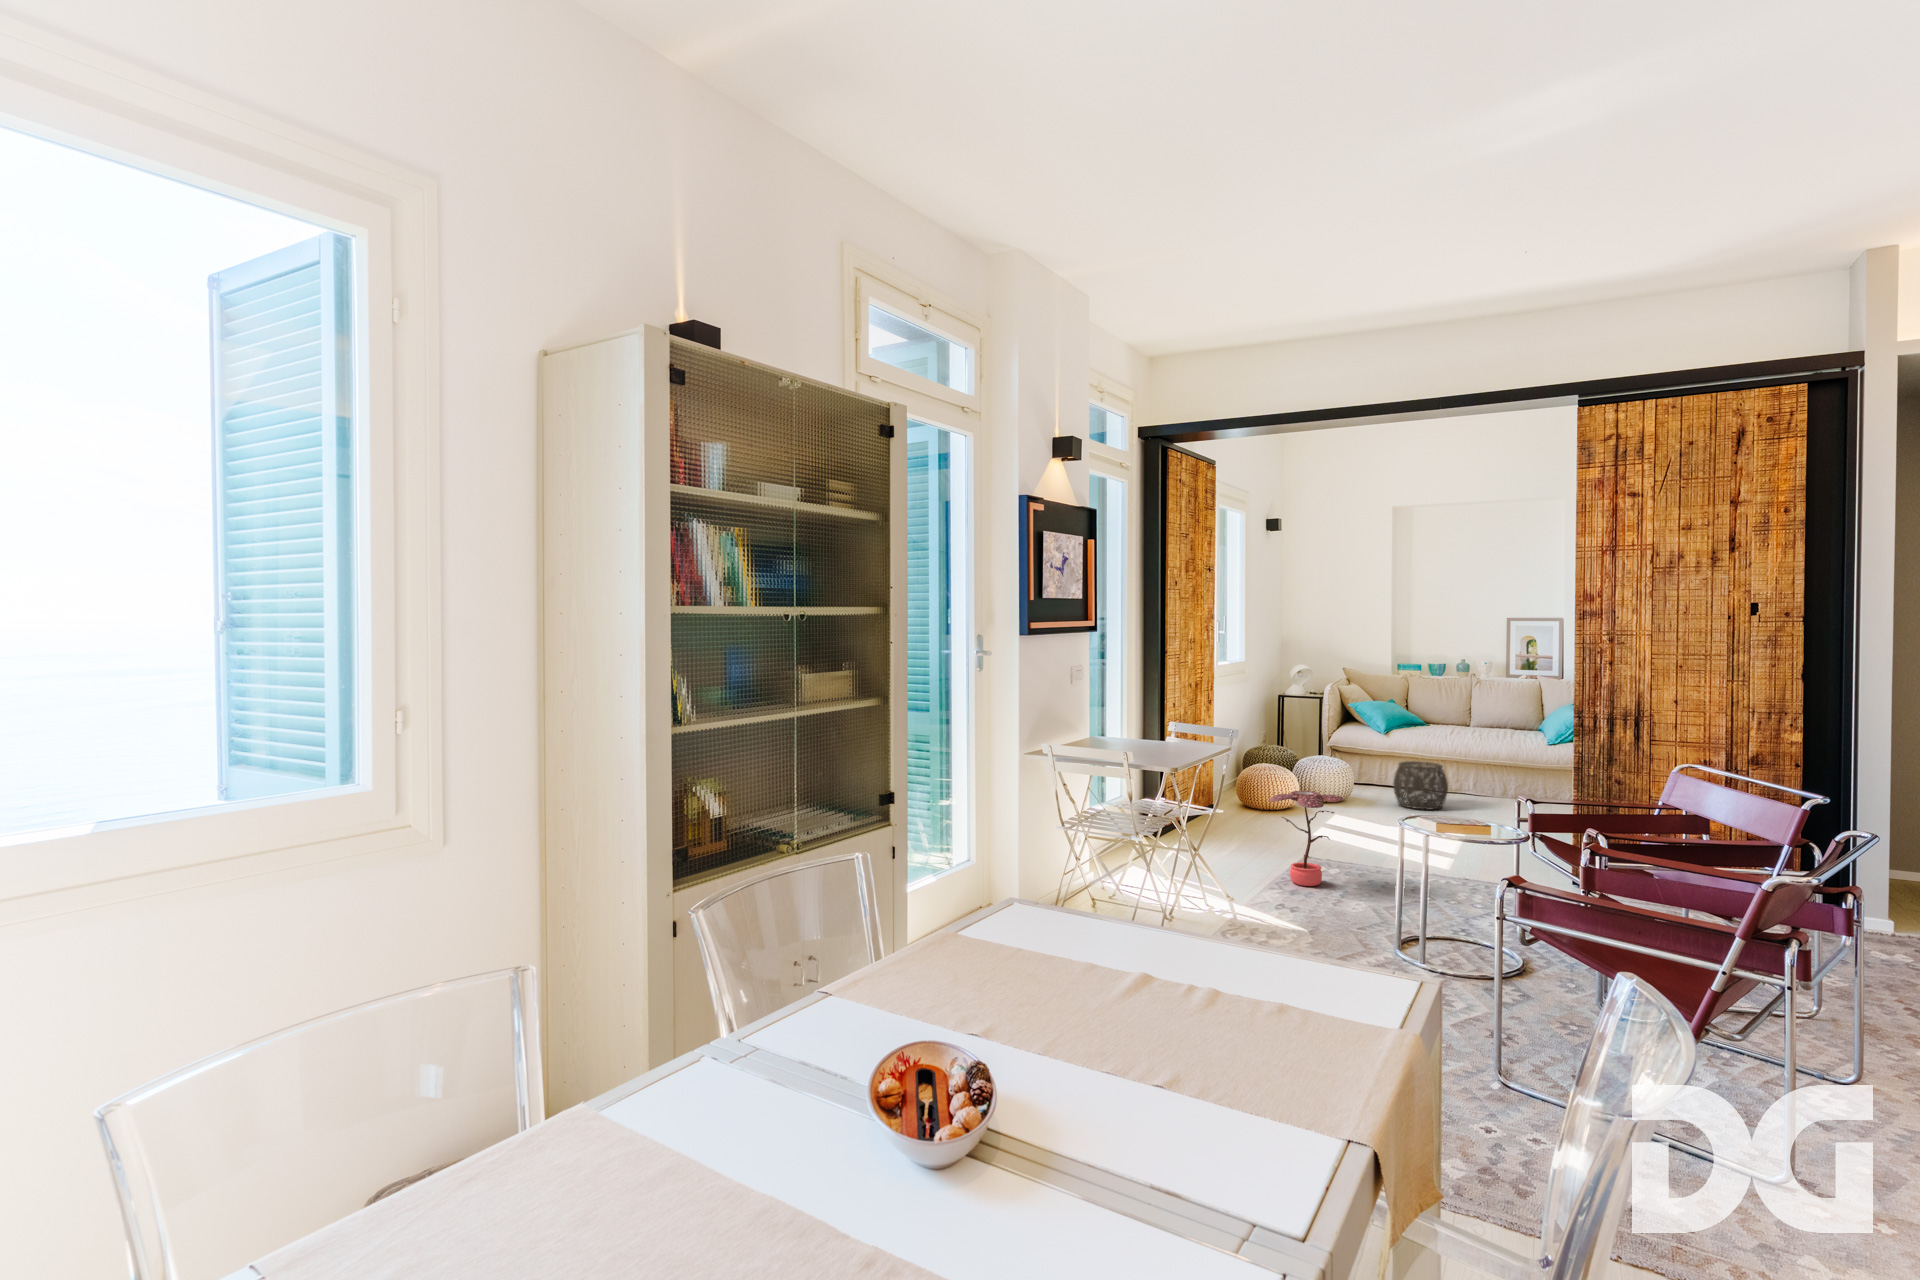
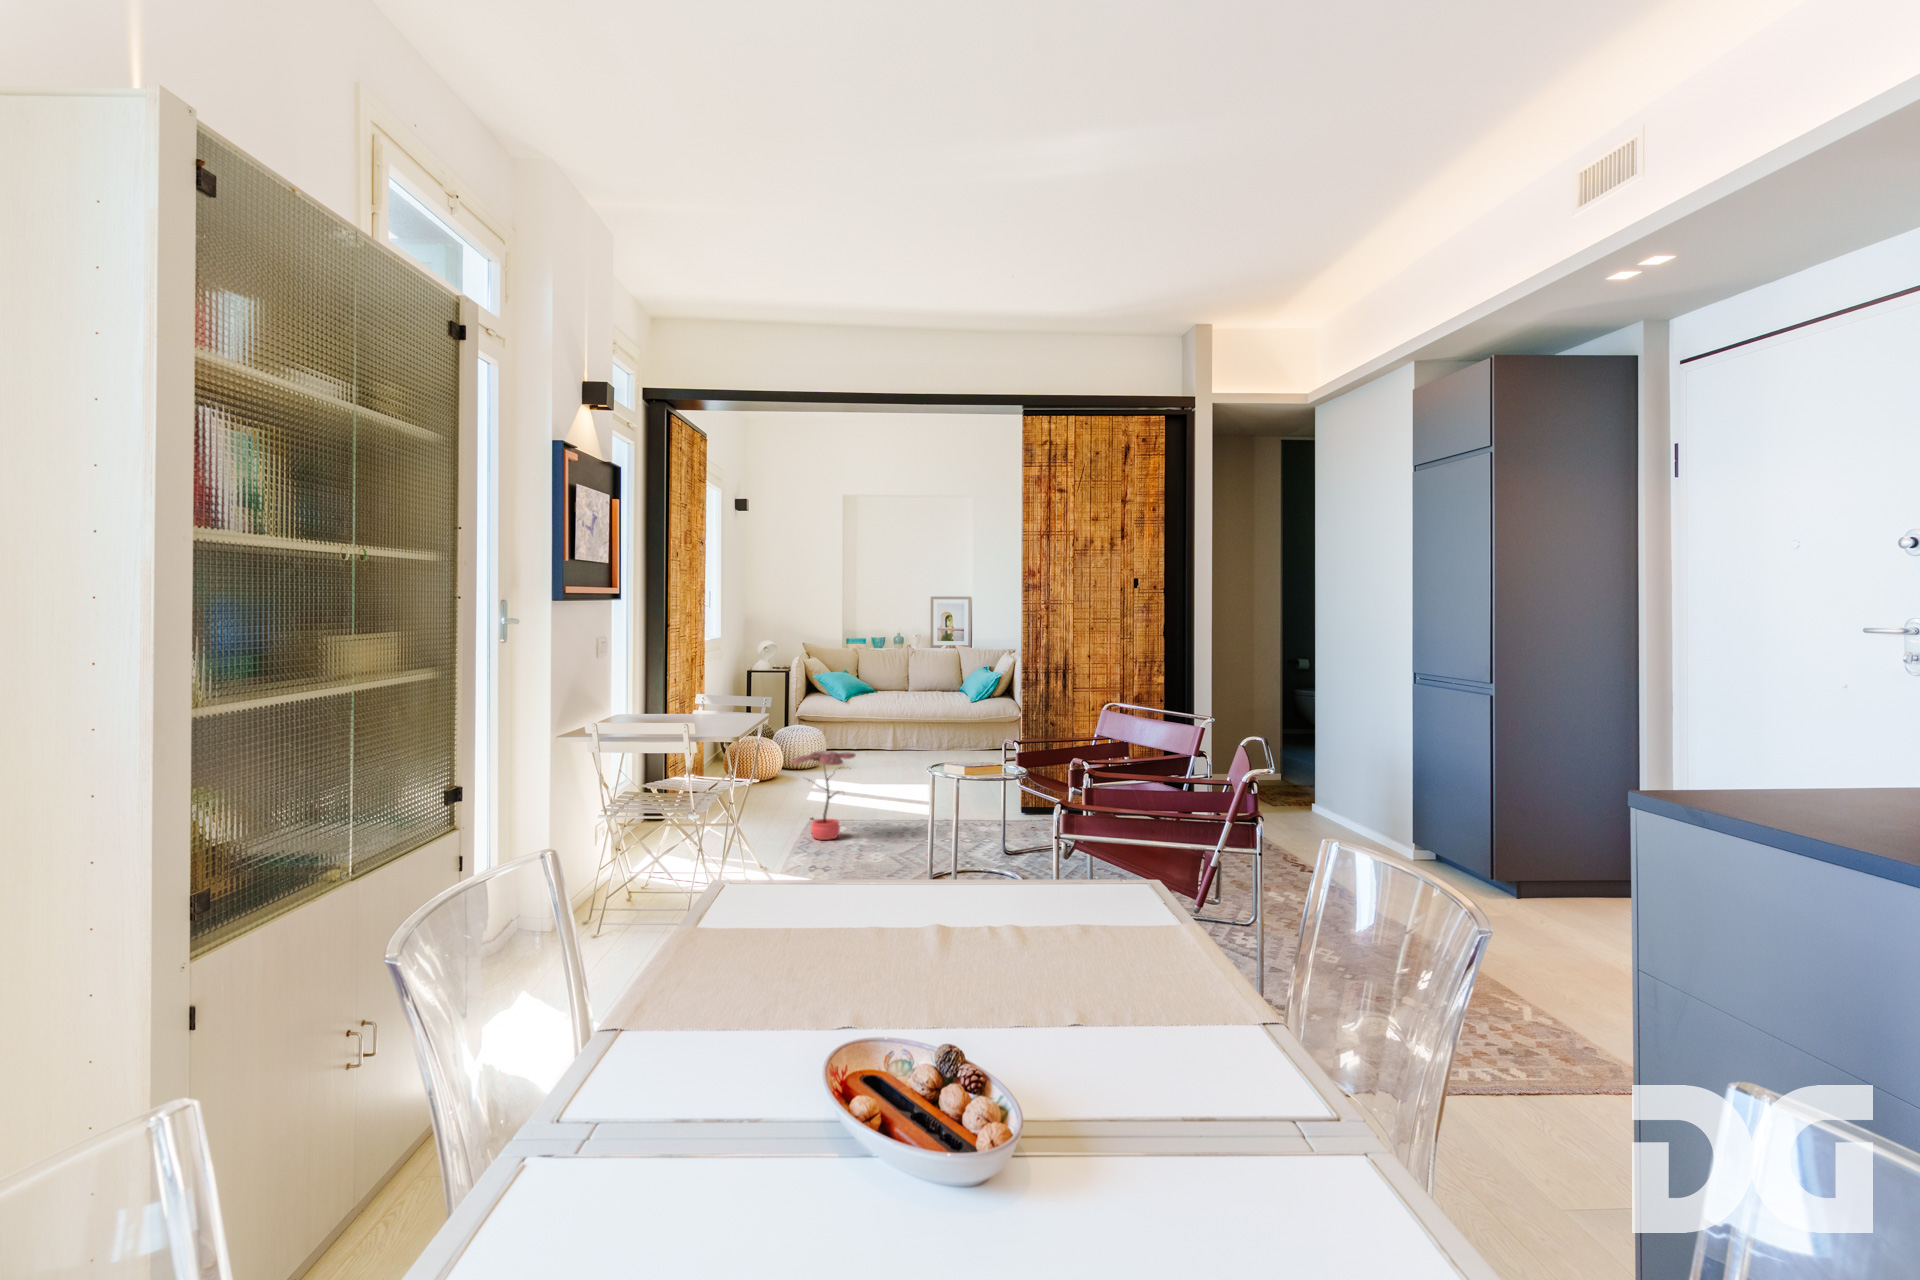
woven basket: present [1393,761,1448,810] -> none [858,724,904,767]

